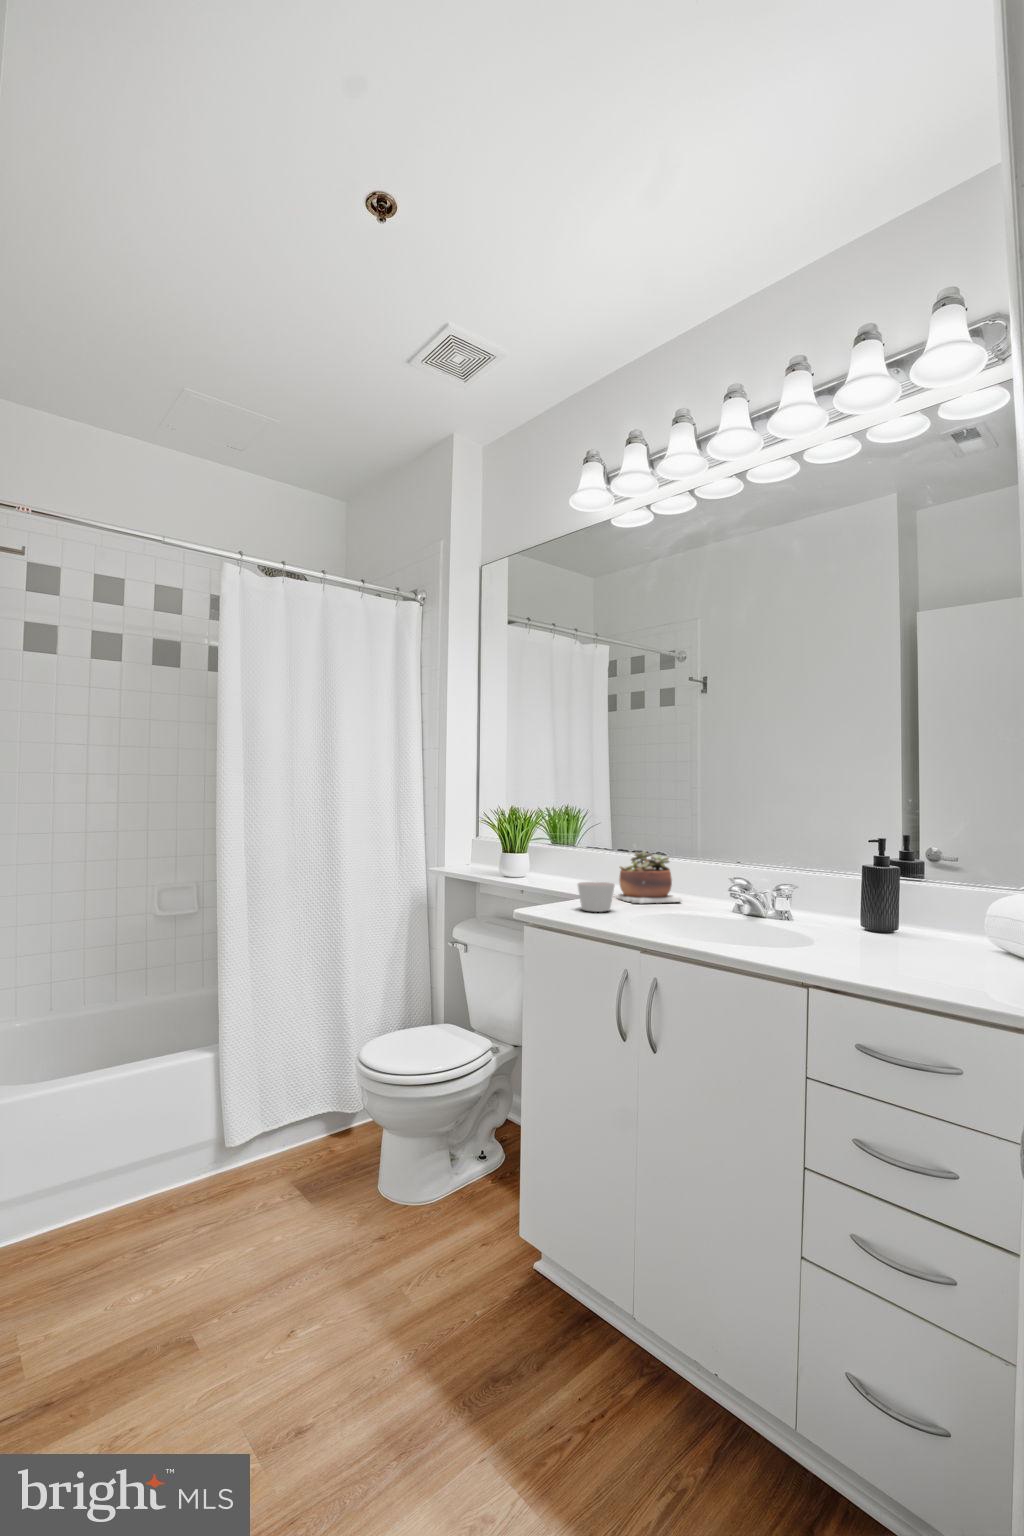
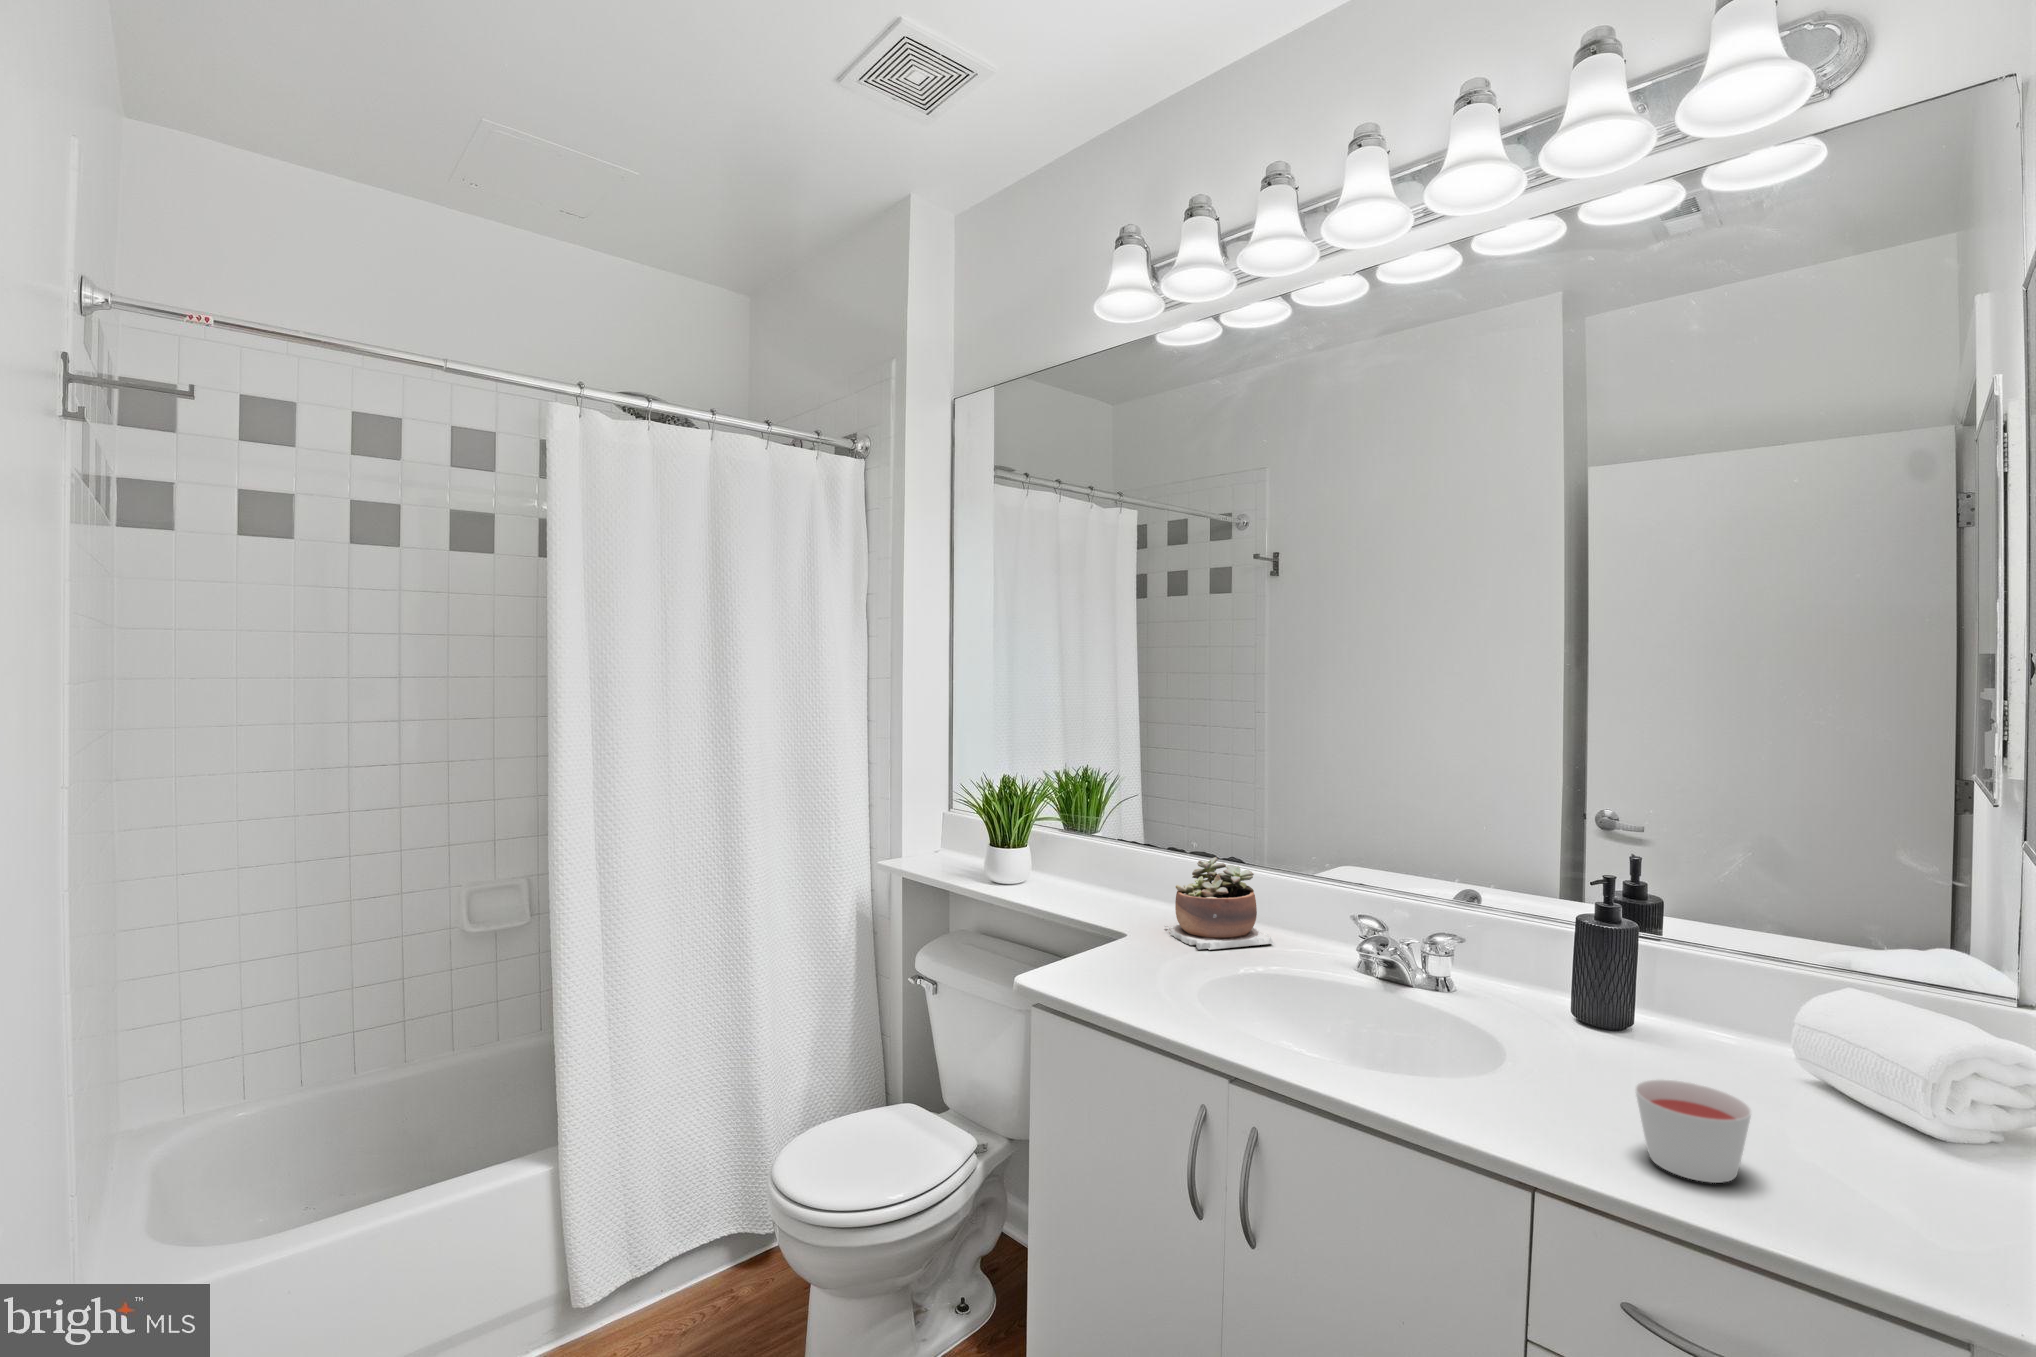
candle: present [578,882,614,912] -> present [1635,1079,1751,1183]

